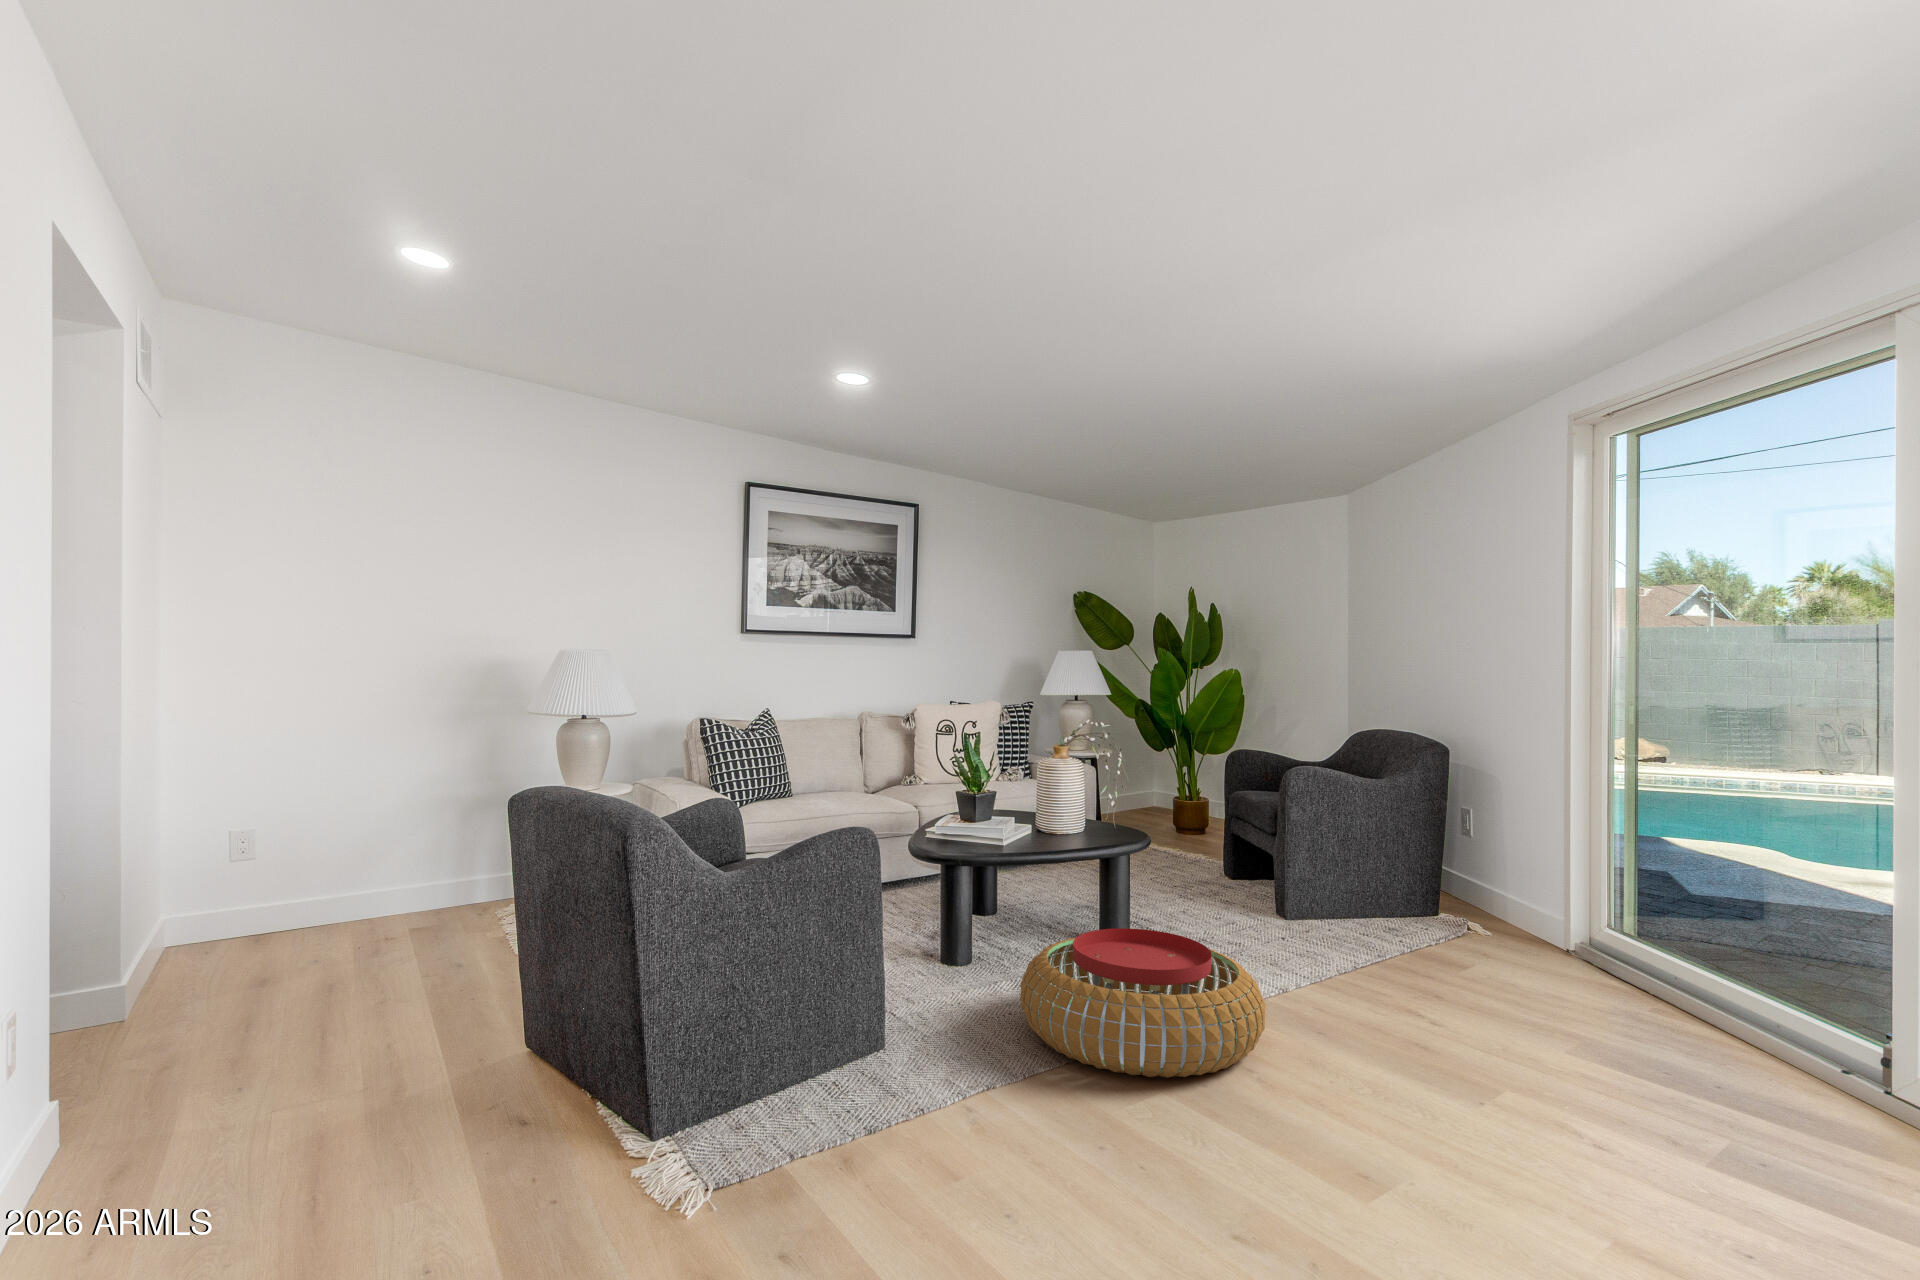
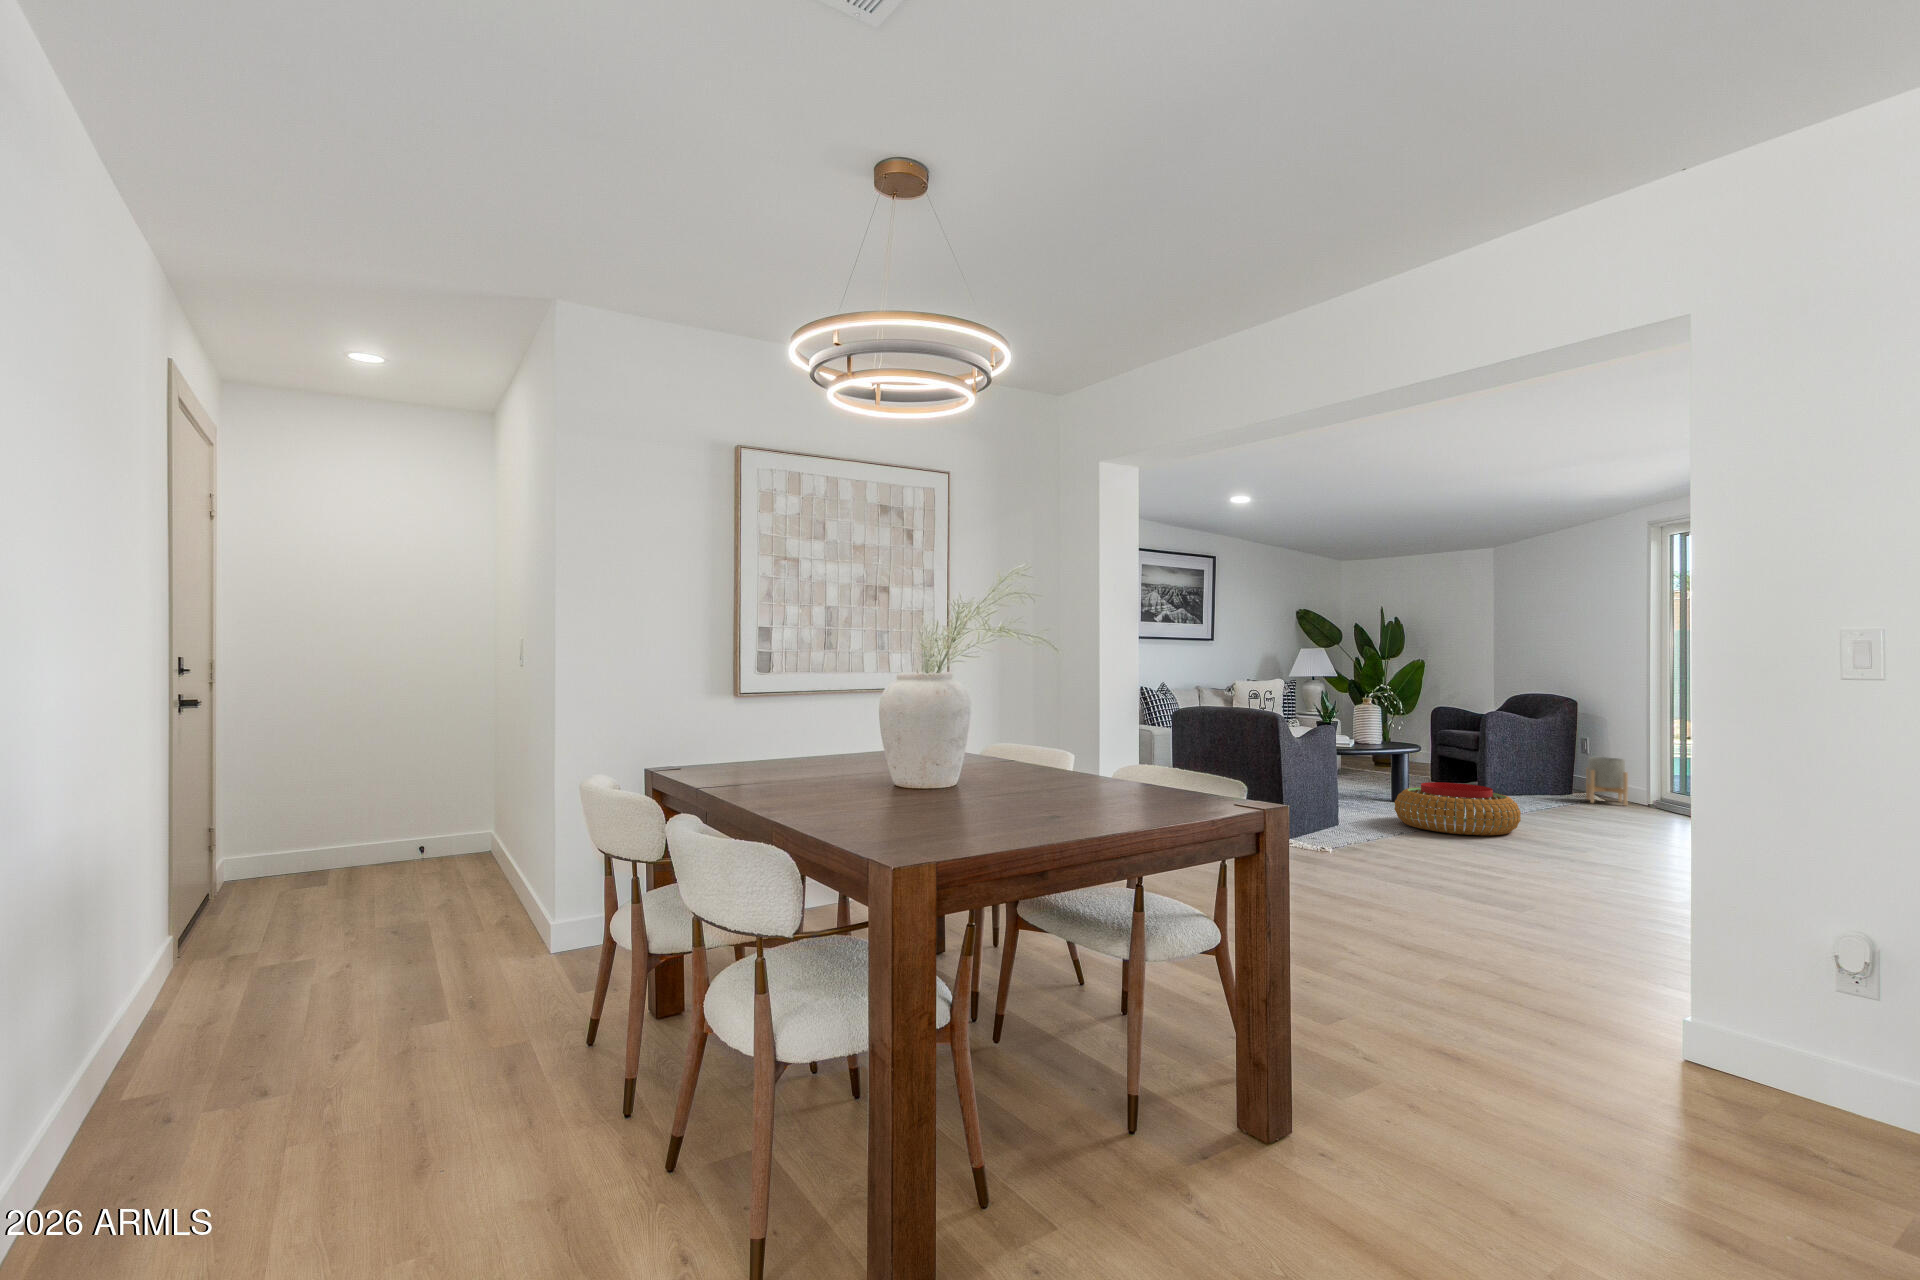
planter: none [1459,849,1529,947] -> present [1586,757,1628,806]

